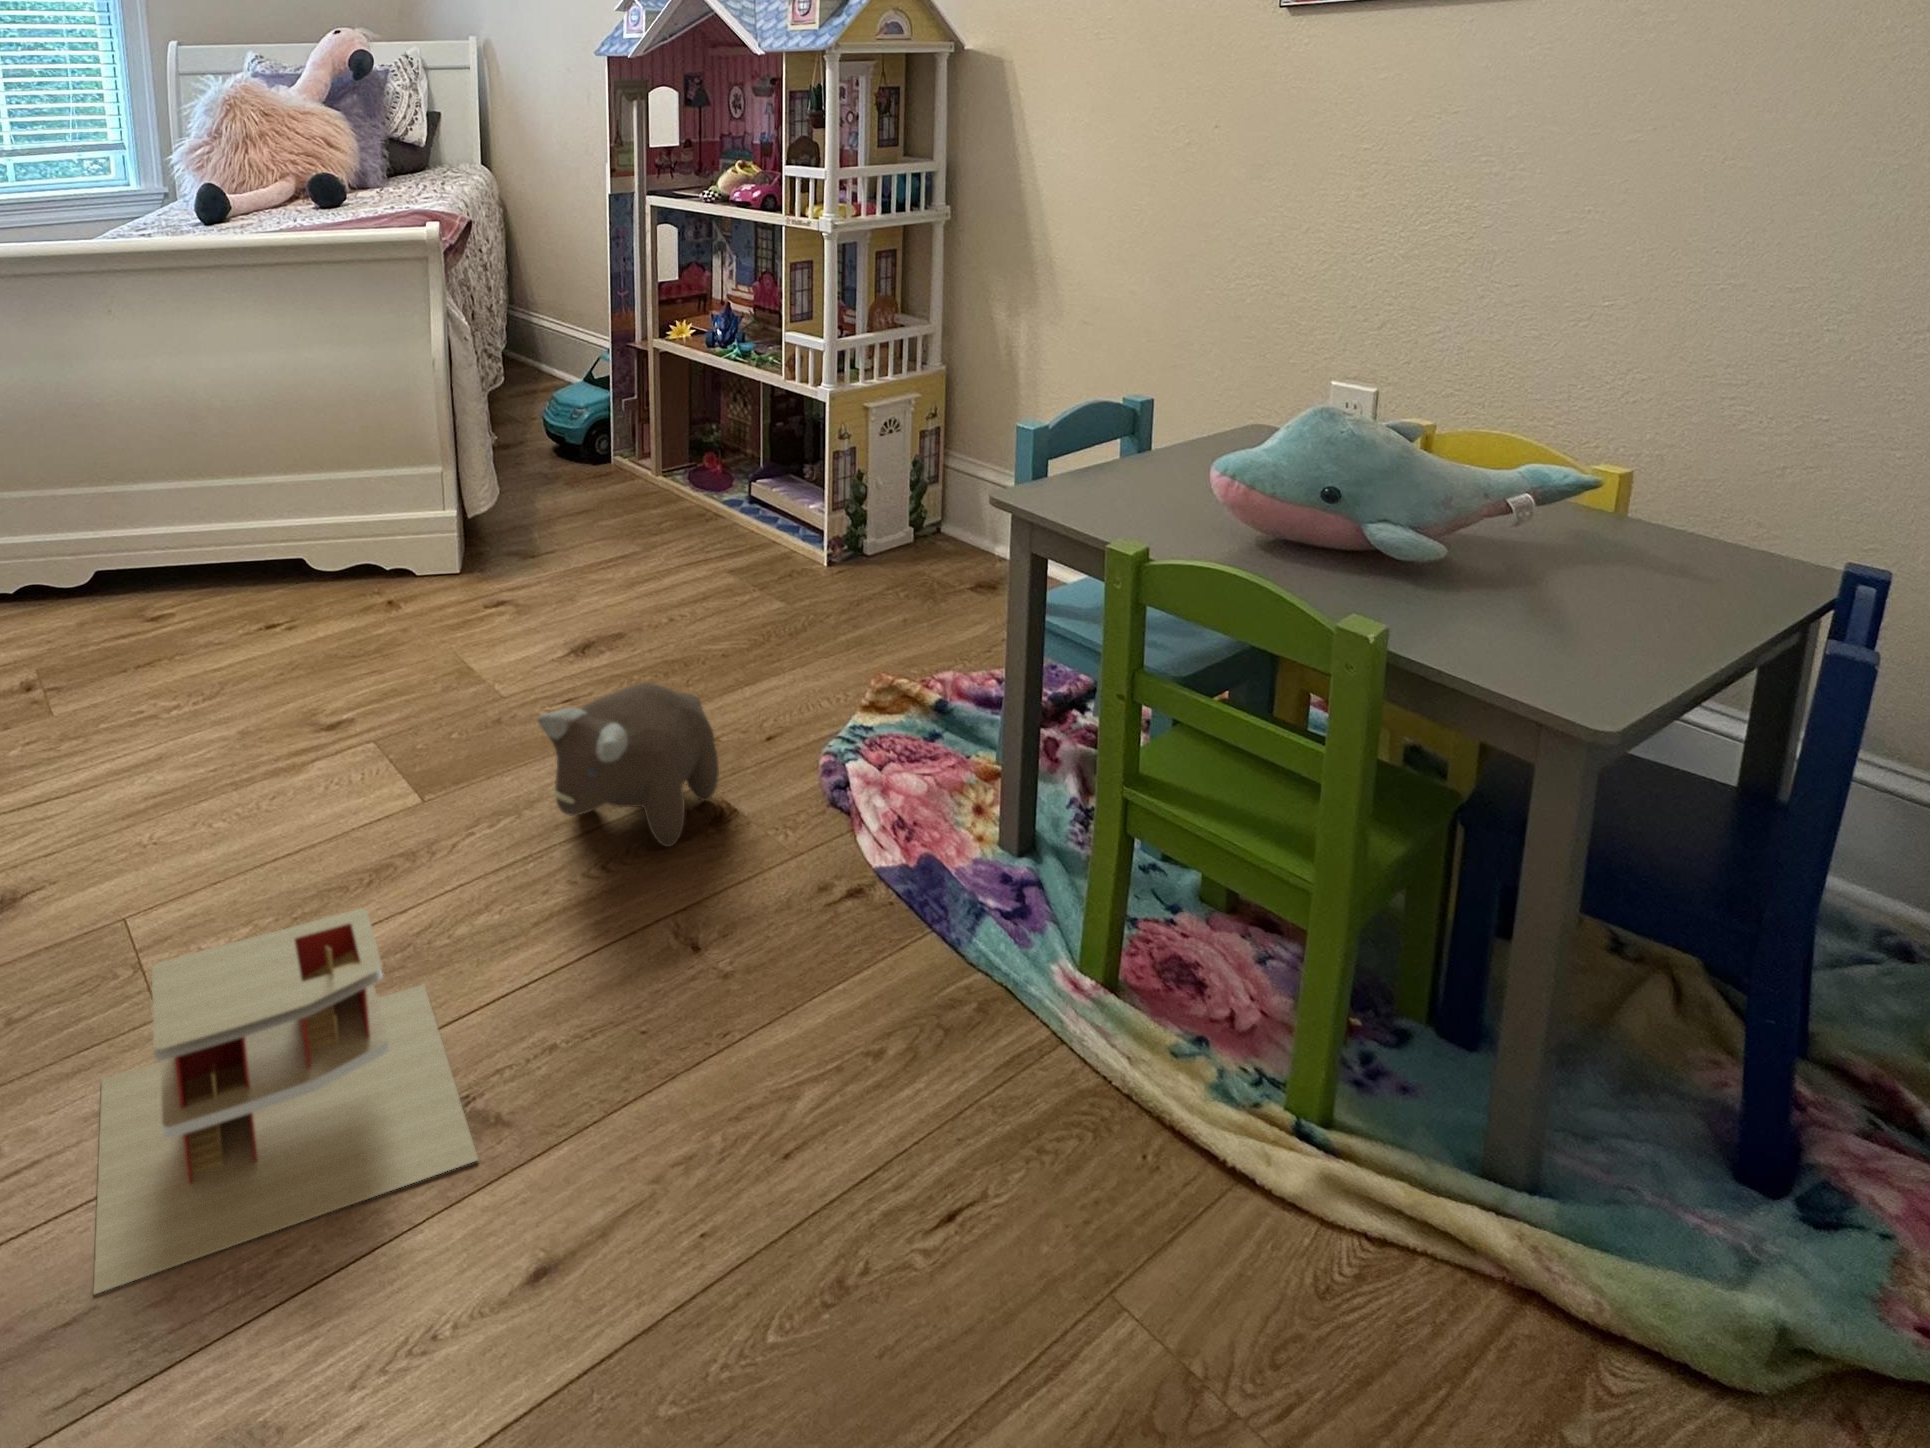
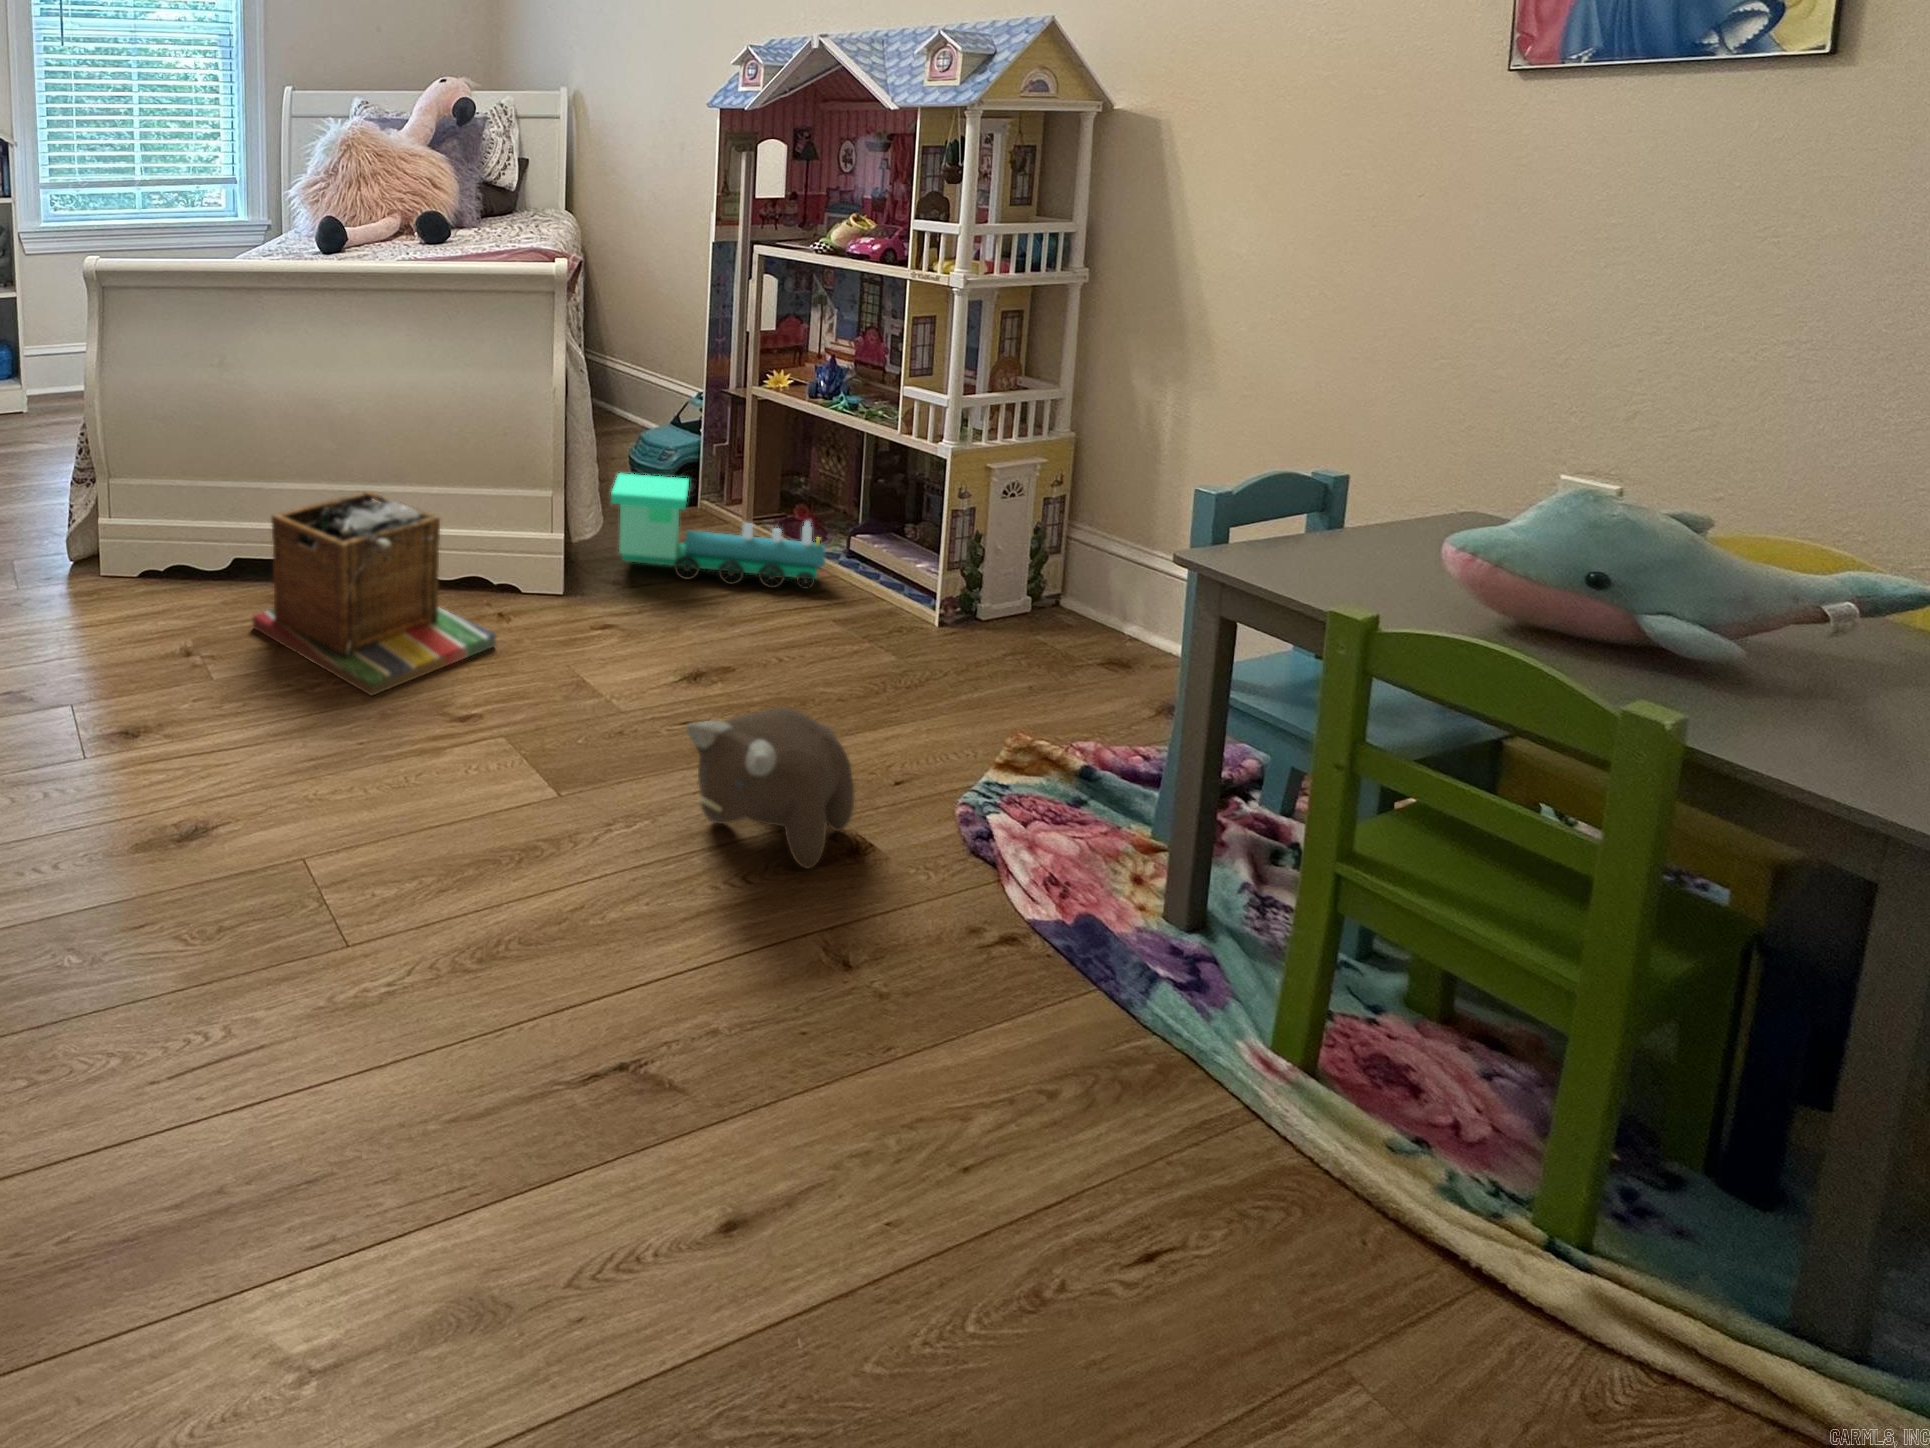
toy train: none [509,442,729,547] -> present [611,473,826,588]
laundry basket: none [109,487,381,716] -> present [253,491,496,696]
toy house: present [93,909,478,1294] -> none [309,873,663,1172]

